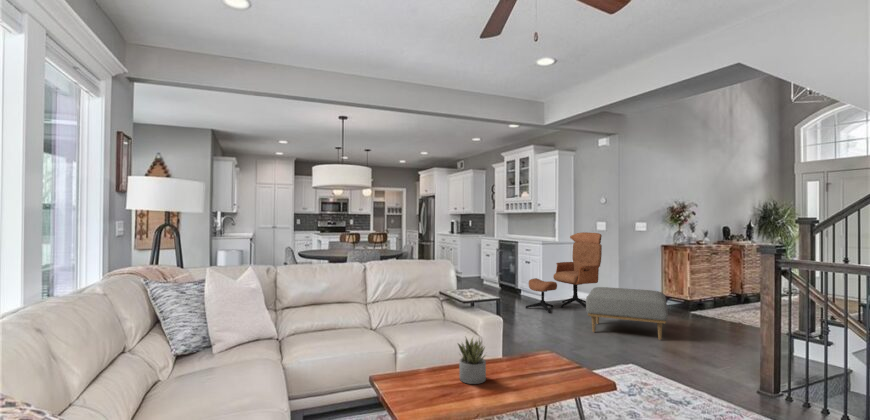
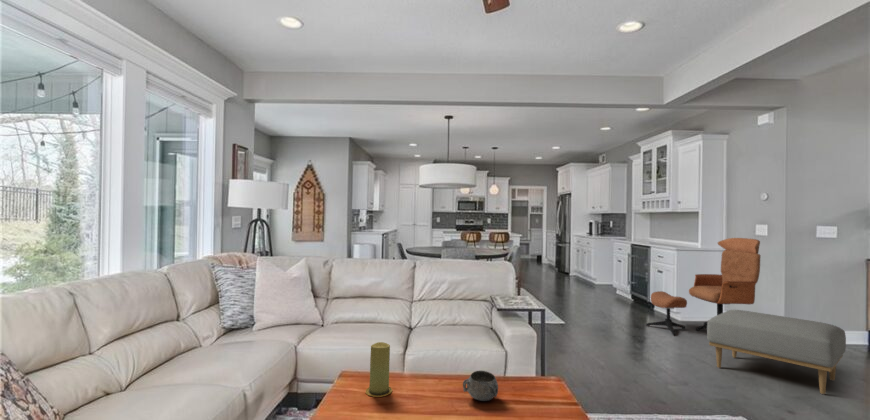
candle: none [418,337,443,388] -> present [366,342,392,397]
succulent plant: present [458,338,486,384] -> none [410,346,441,402]
decorative bowl: none [502,350,533,375] -> present [463,371,498,401]

